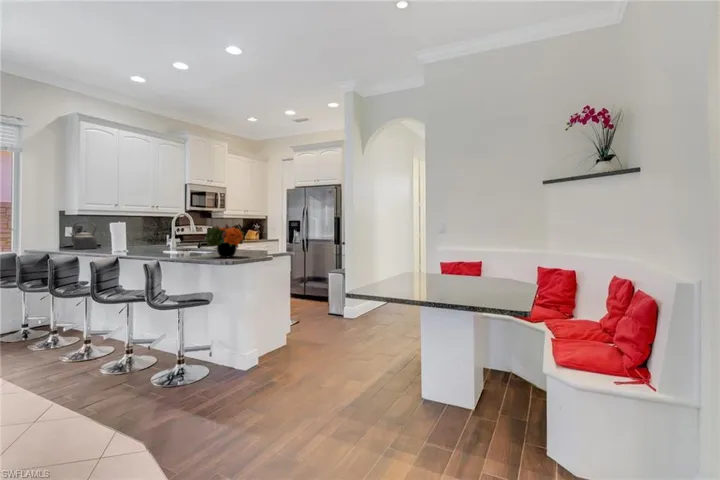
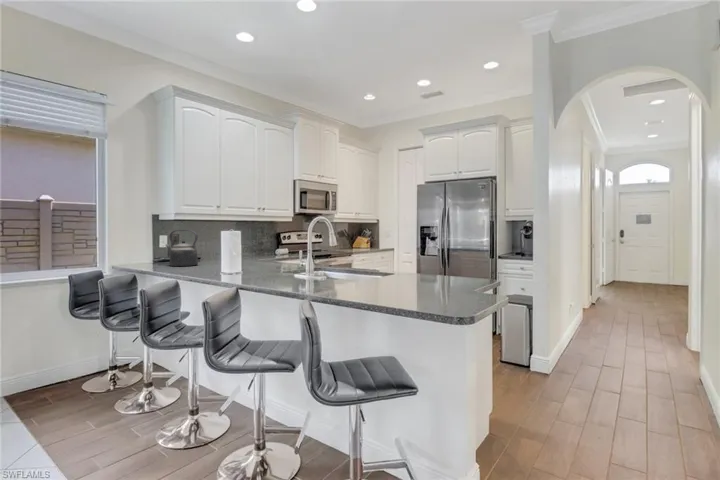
flower arrangement: present [204,224,245,258] -> none [367,231,432,287]

